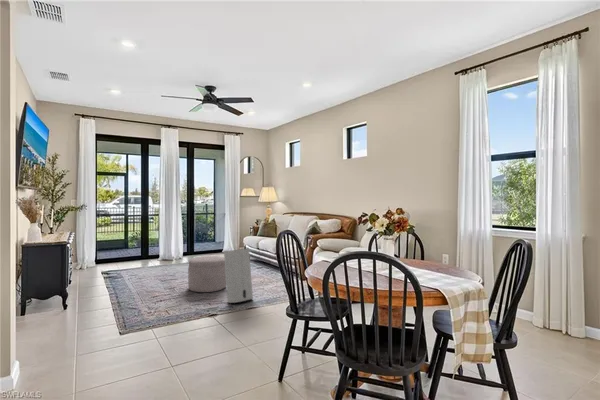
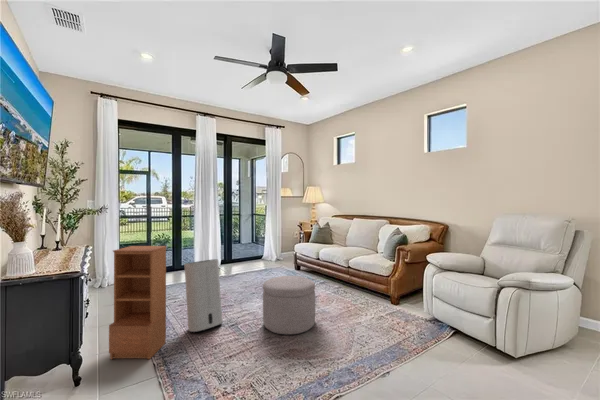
bookcase: none [84,231,121,300] -> present [109,246,166,359]
air purifier: present [224,249,253,303] -> present [185,259,222,332]

